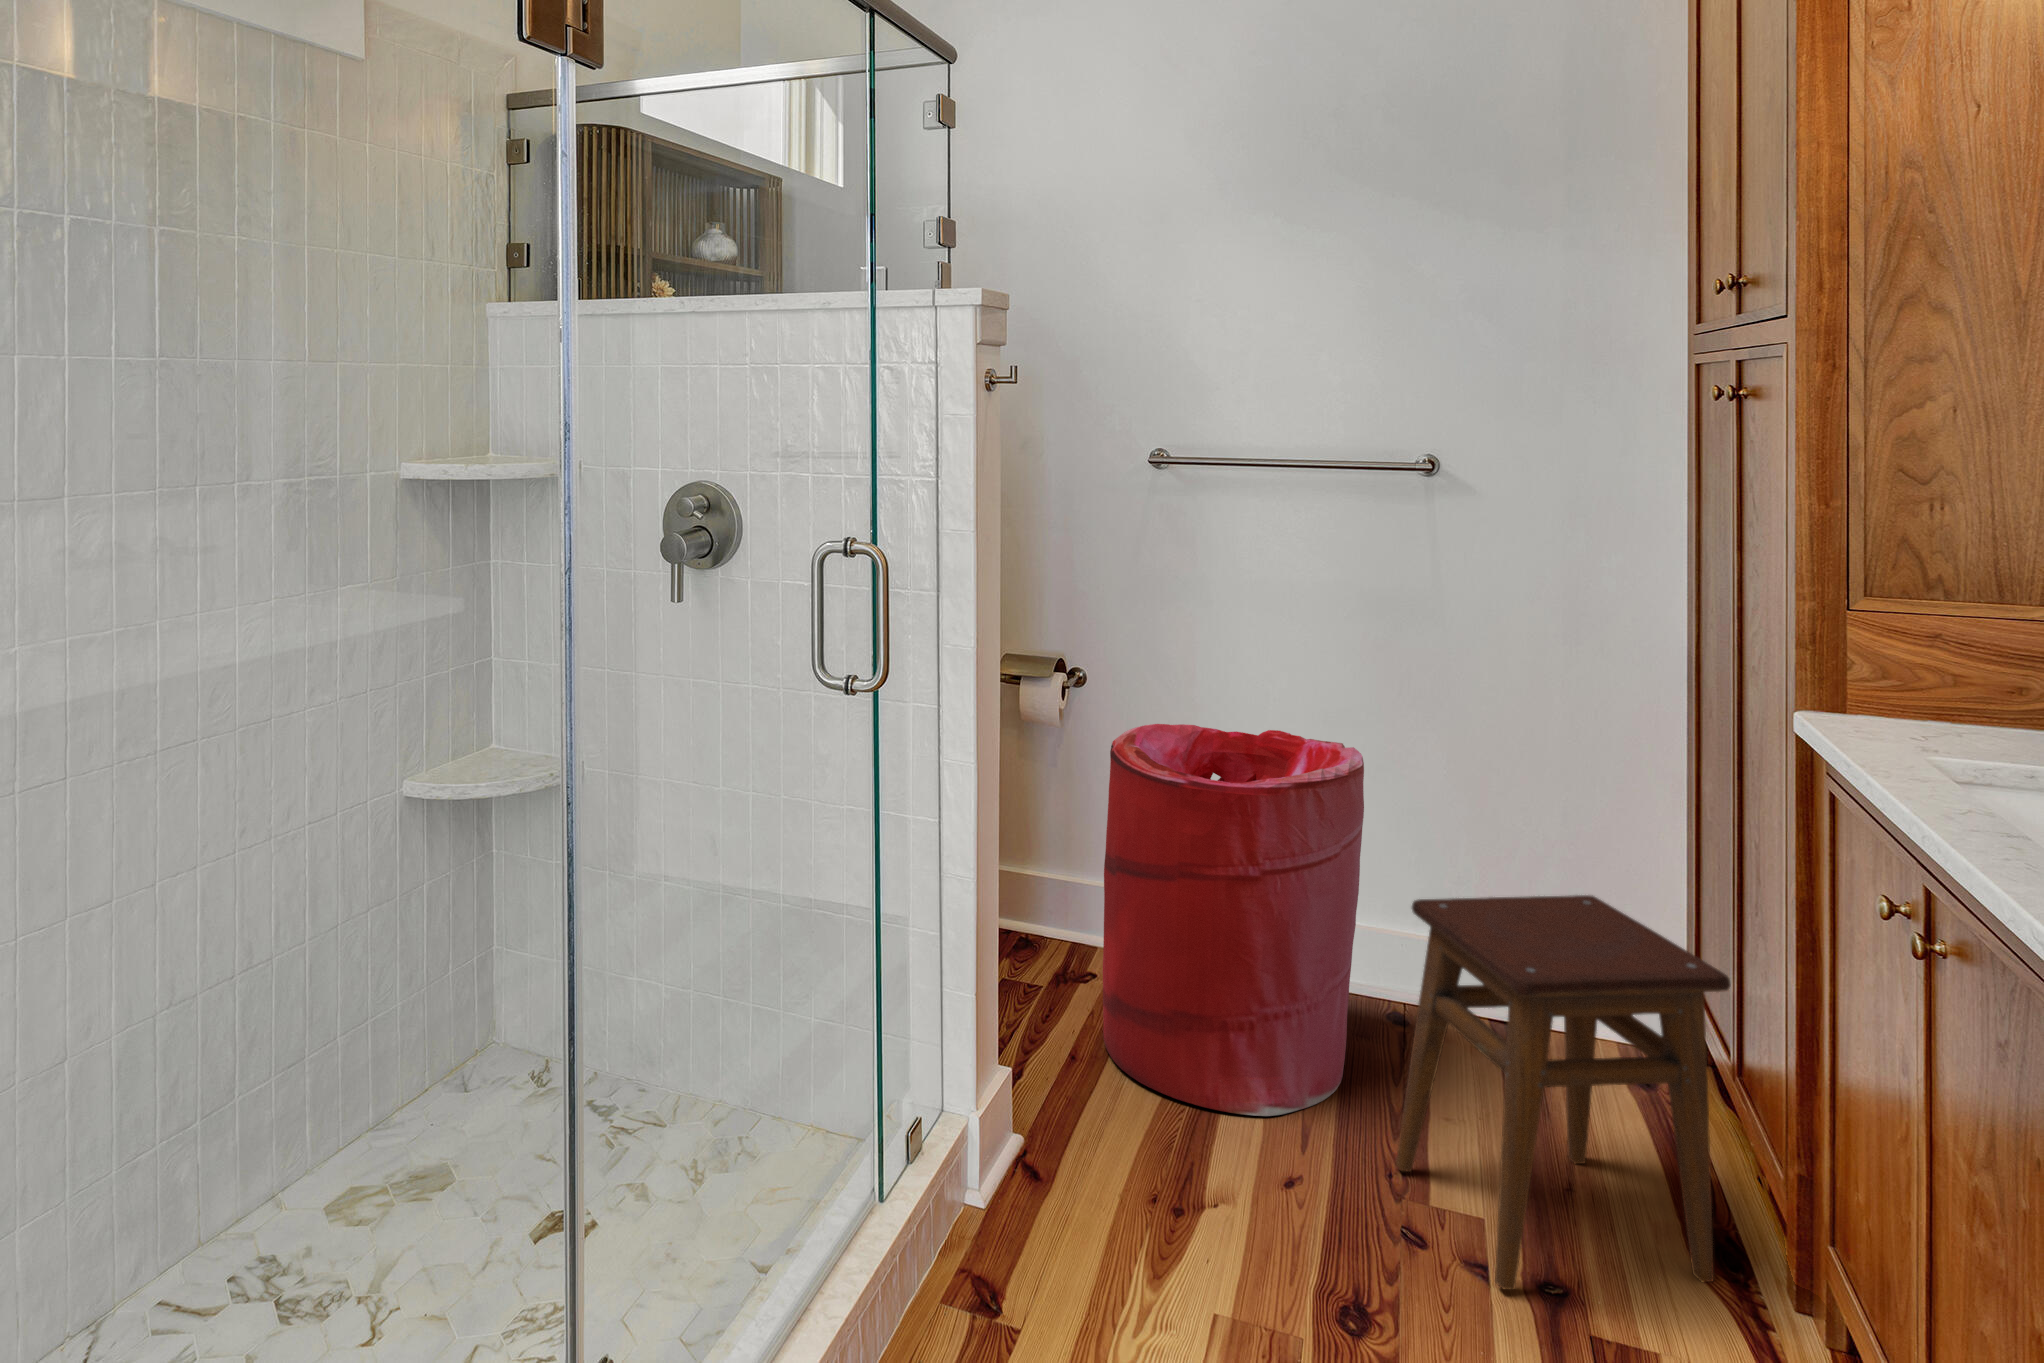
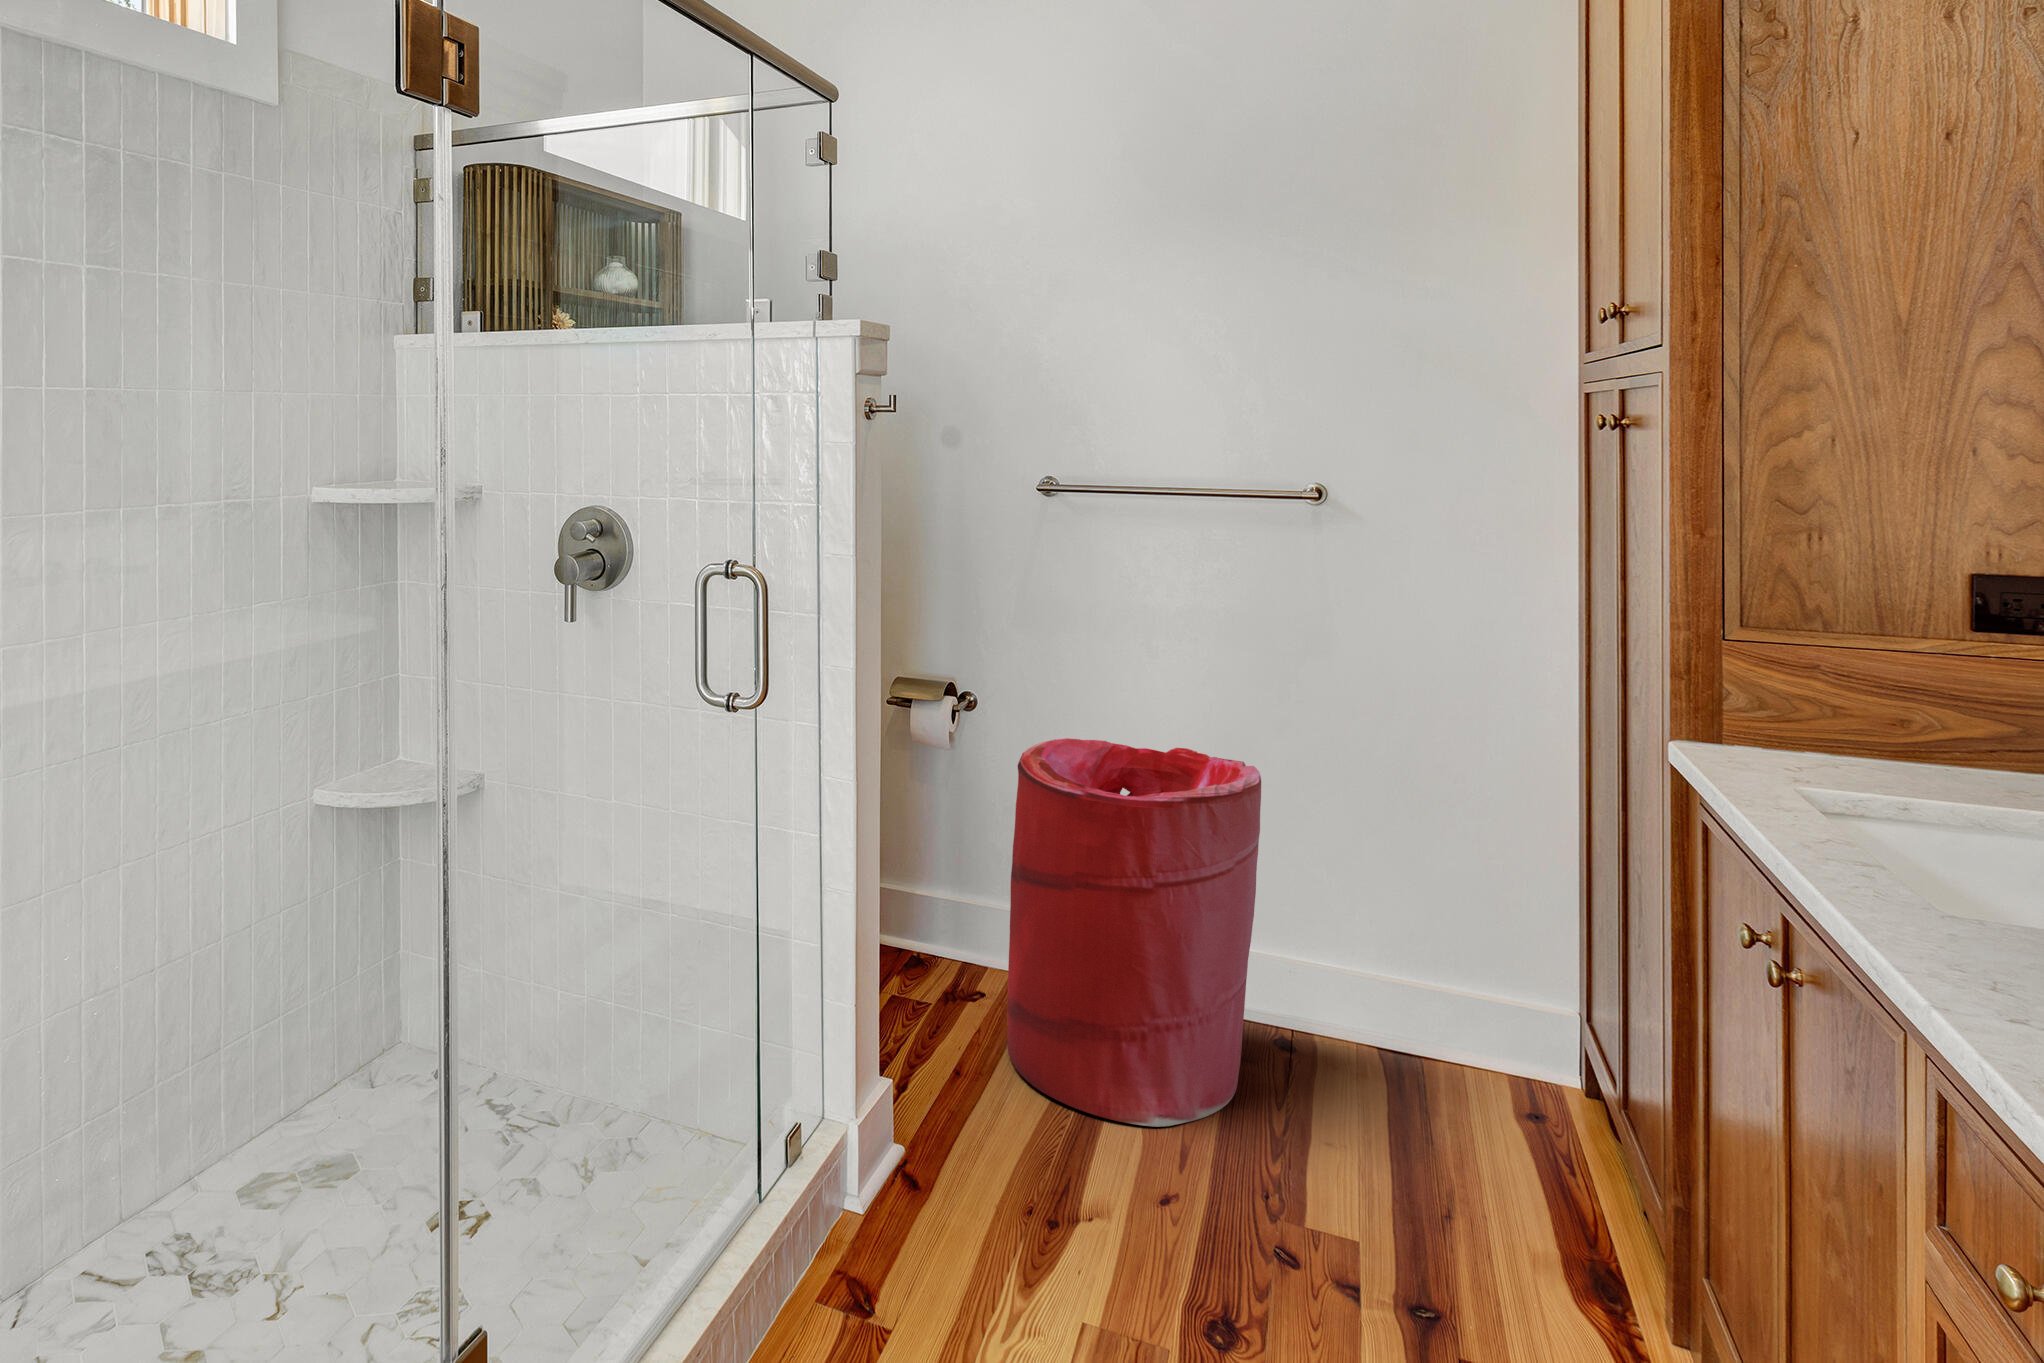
stool: present [1396,895,1731,1290] -> none [1278,916,1606,1316]

